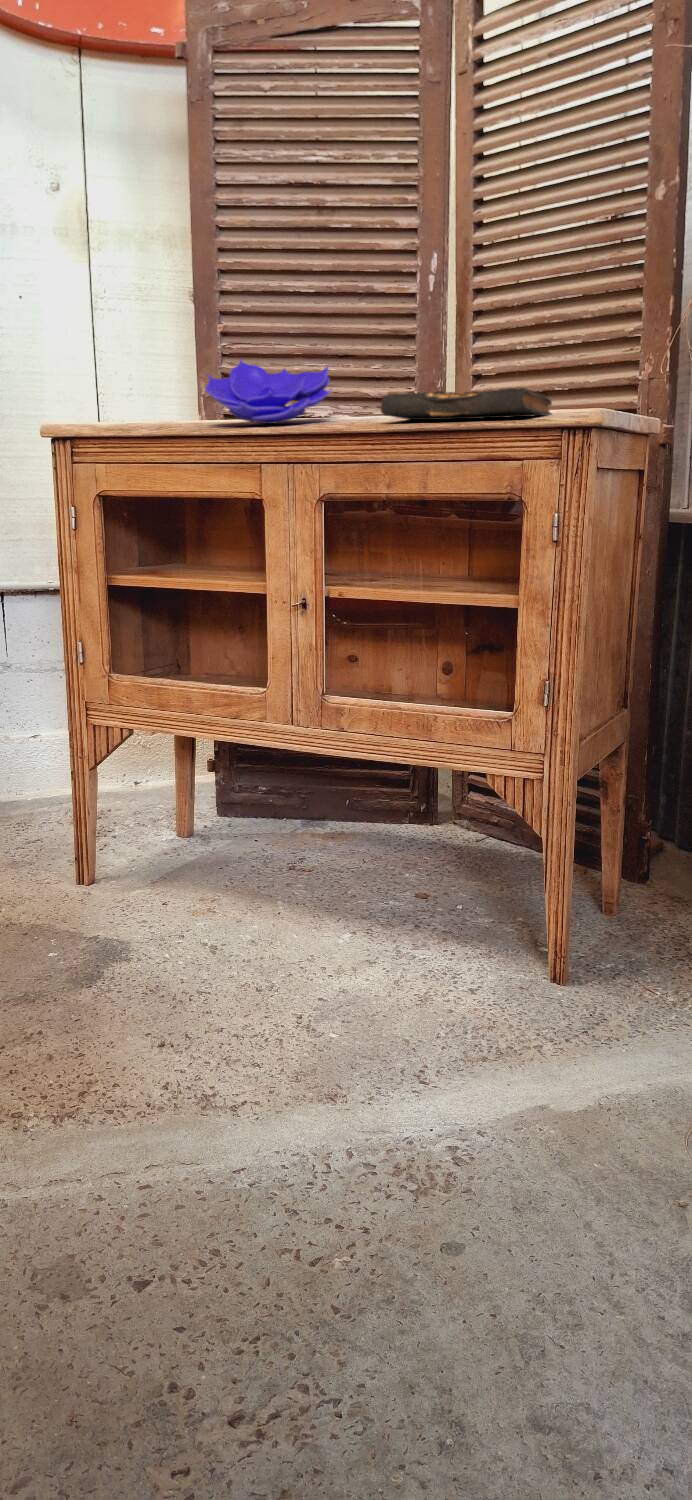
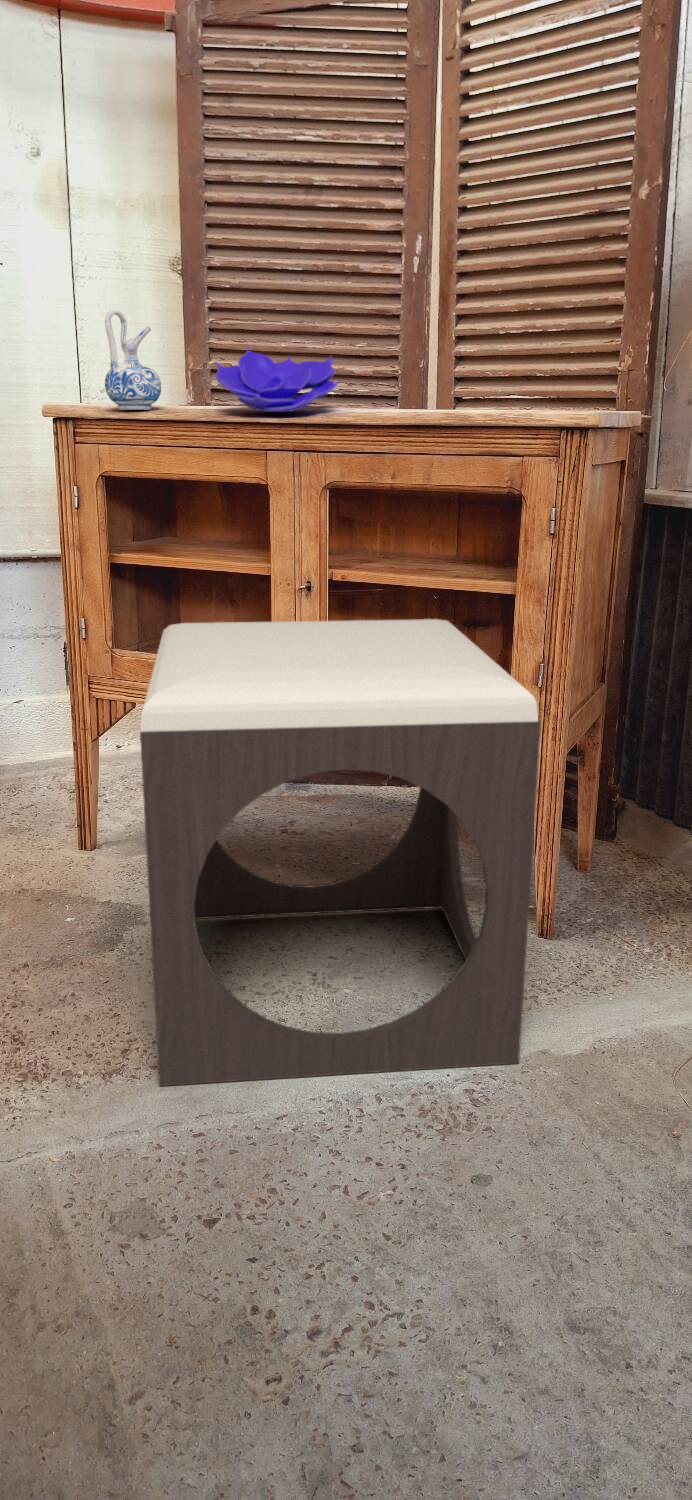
ceramic pitcher: none [96,324,155,428] -> present [105,310,161,410]
book: present [381,388,552,420] -> none [393,391,550,415]
footstool: none [85,637,524,1134] -> present [140,619,541,1086]

